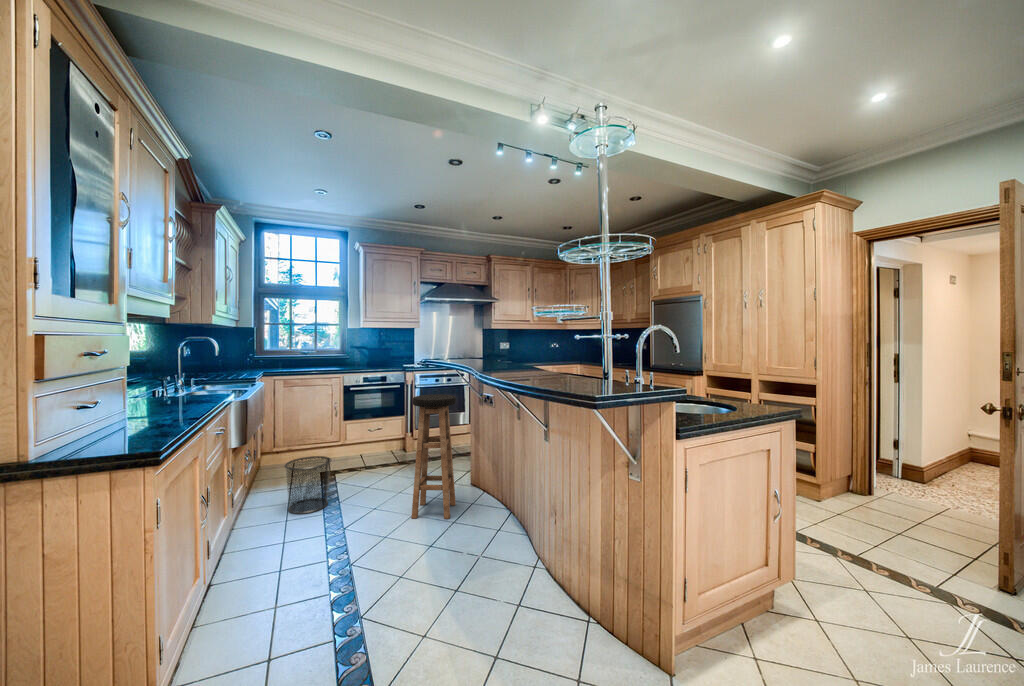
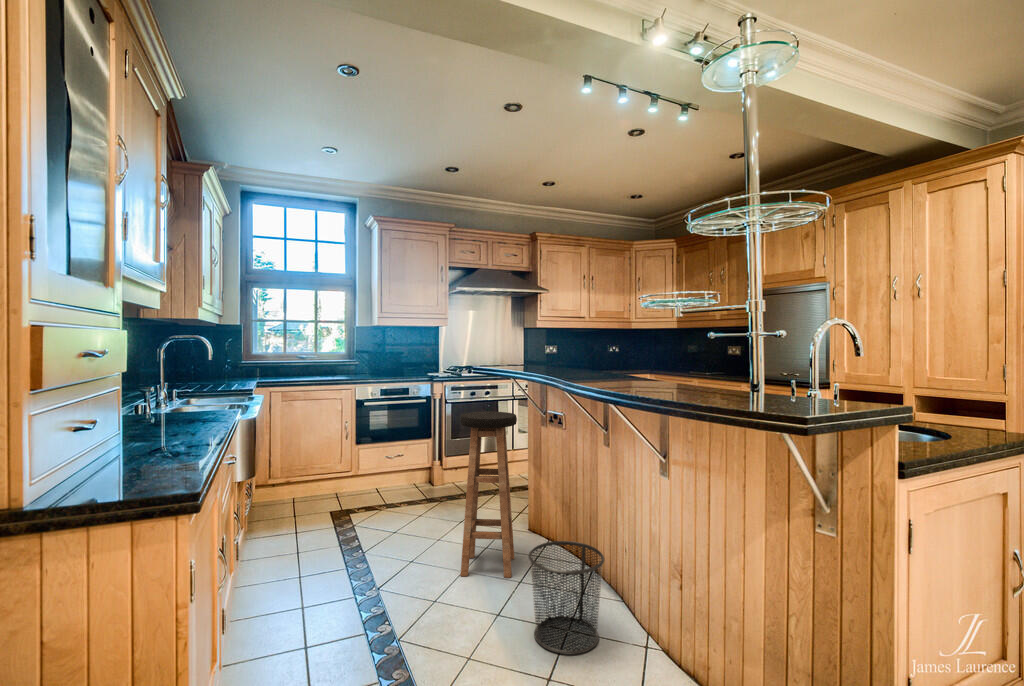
waste bin: present [284,456,331,514] -> present [529,541,605,654]

